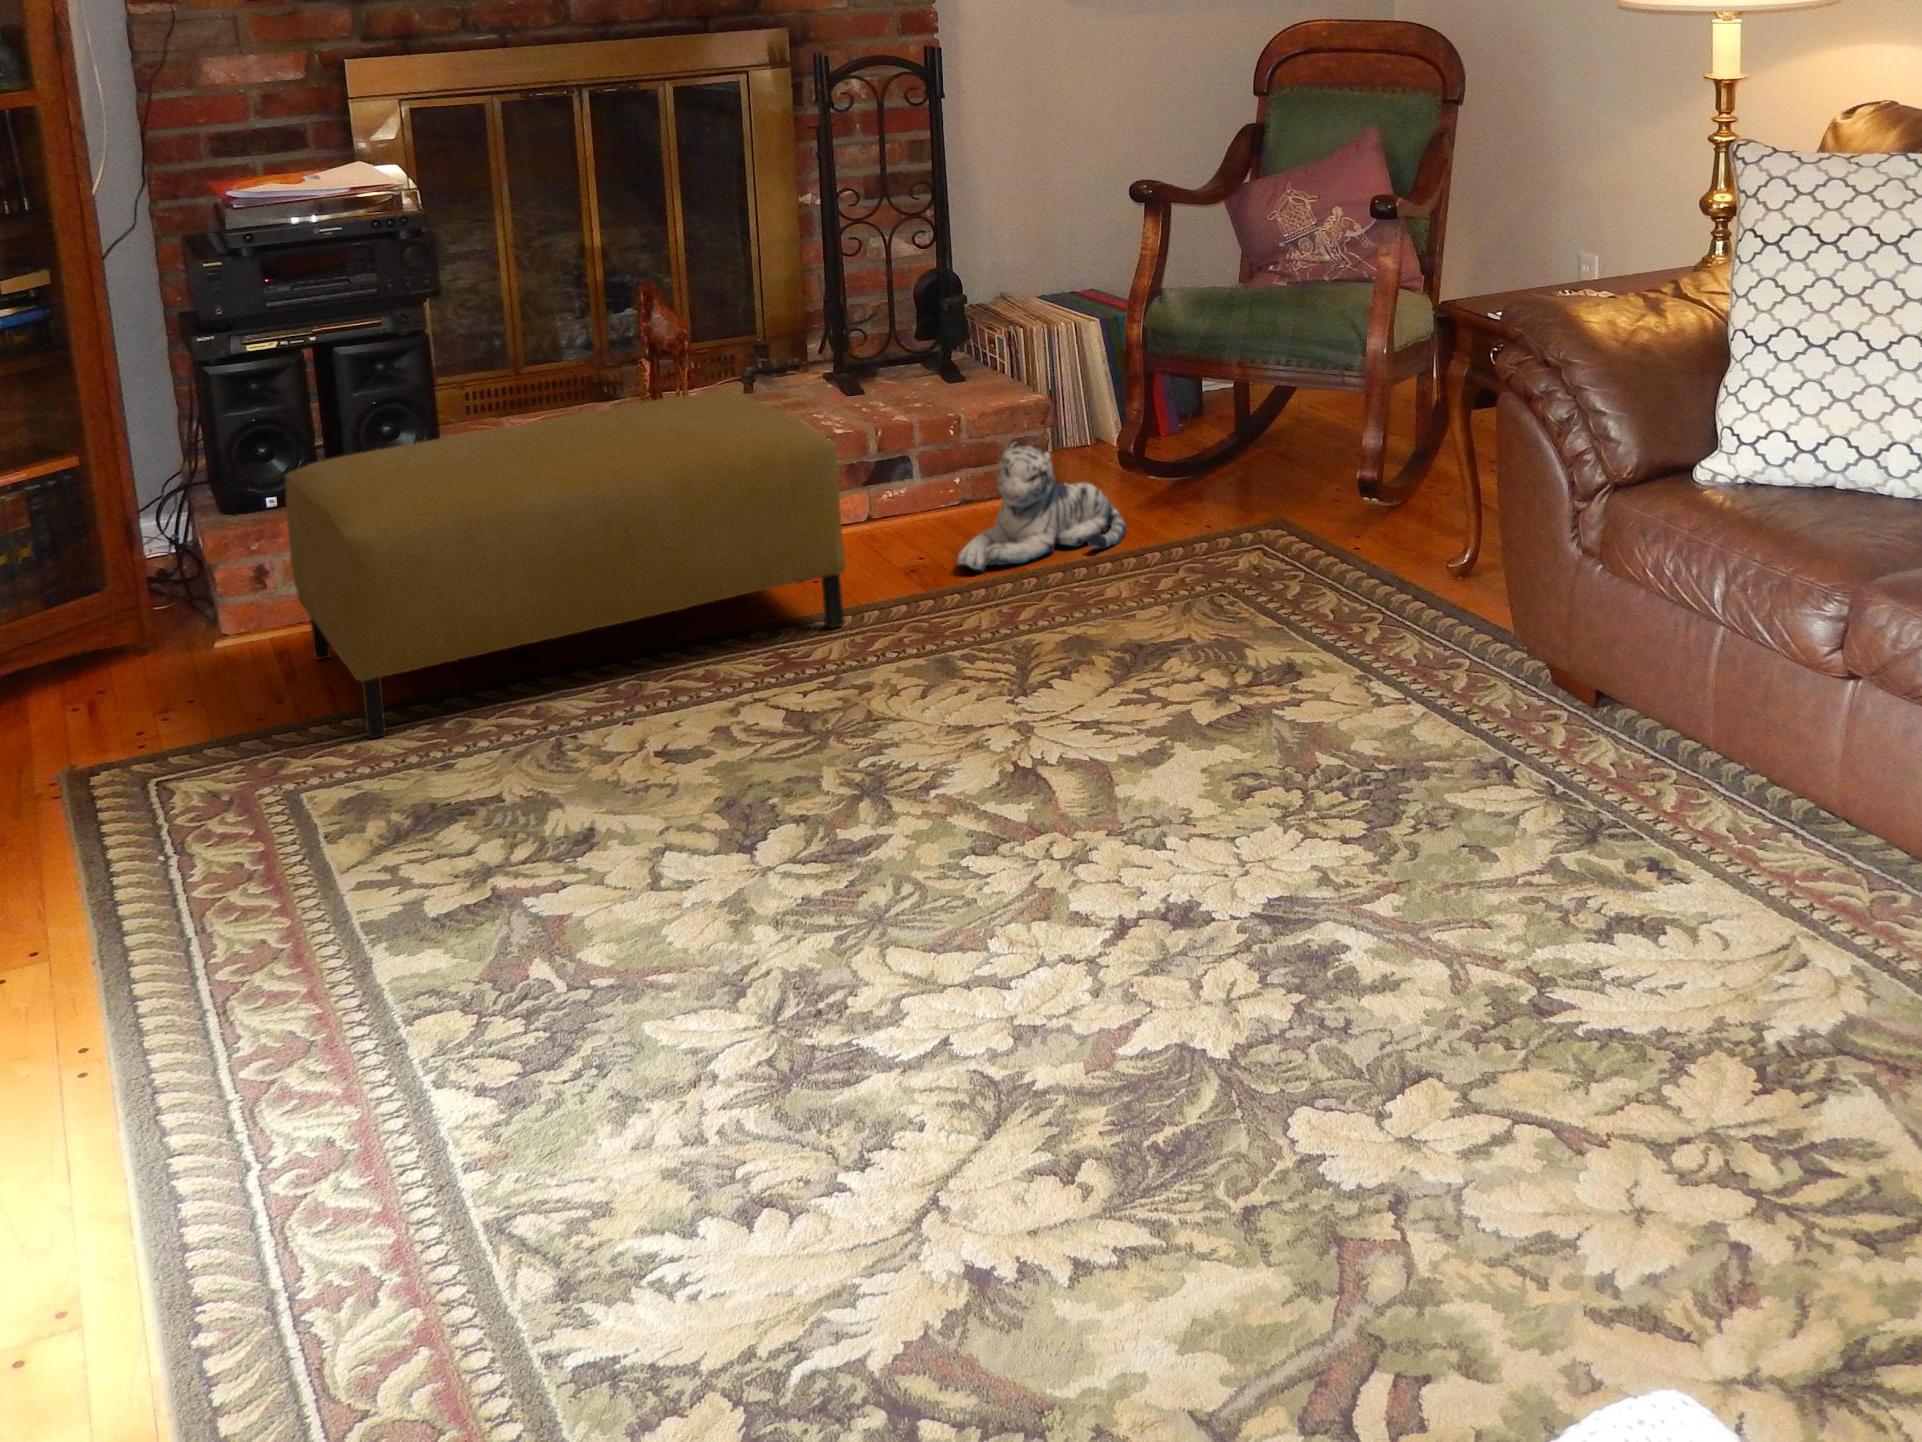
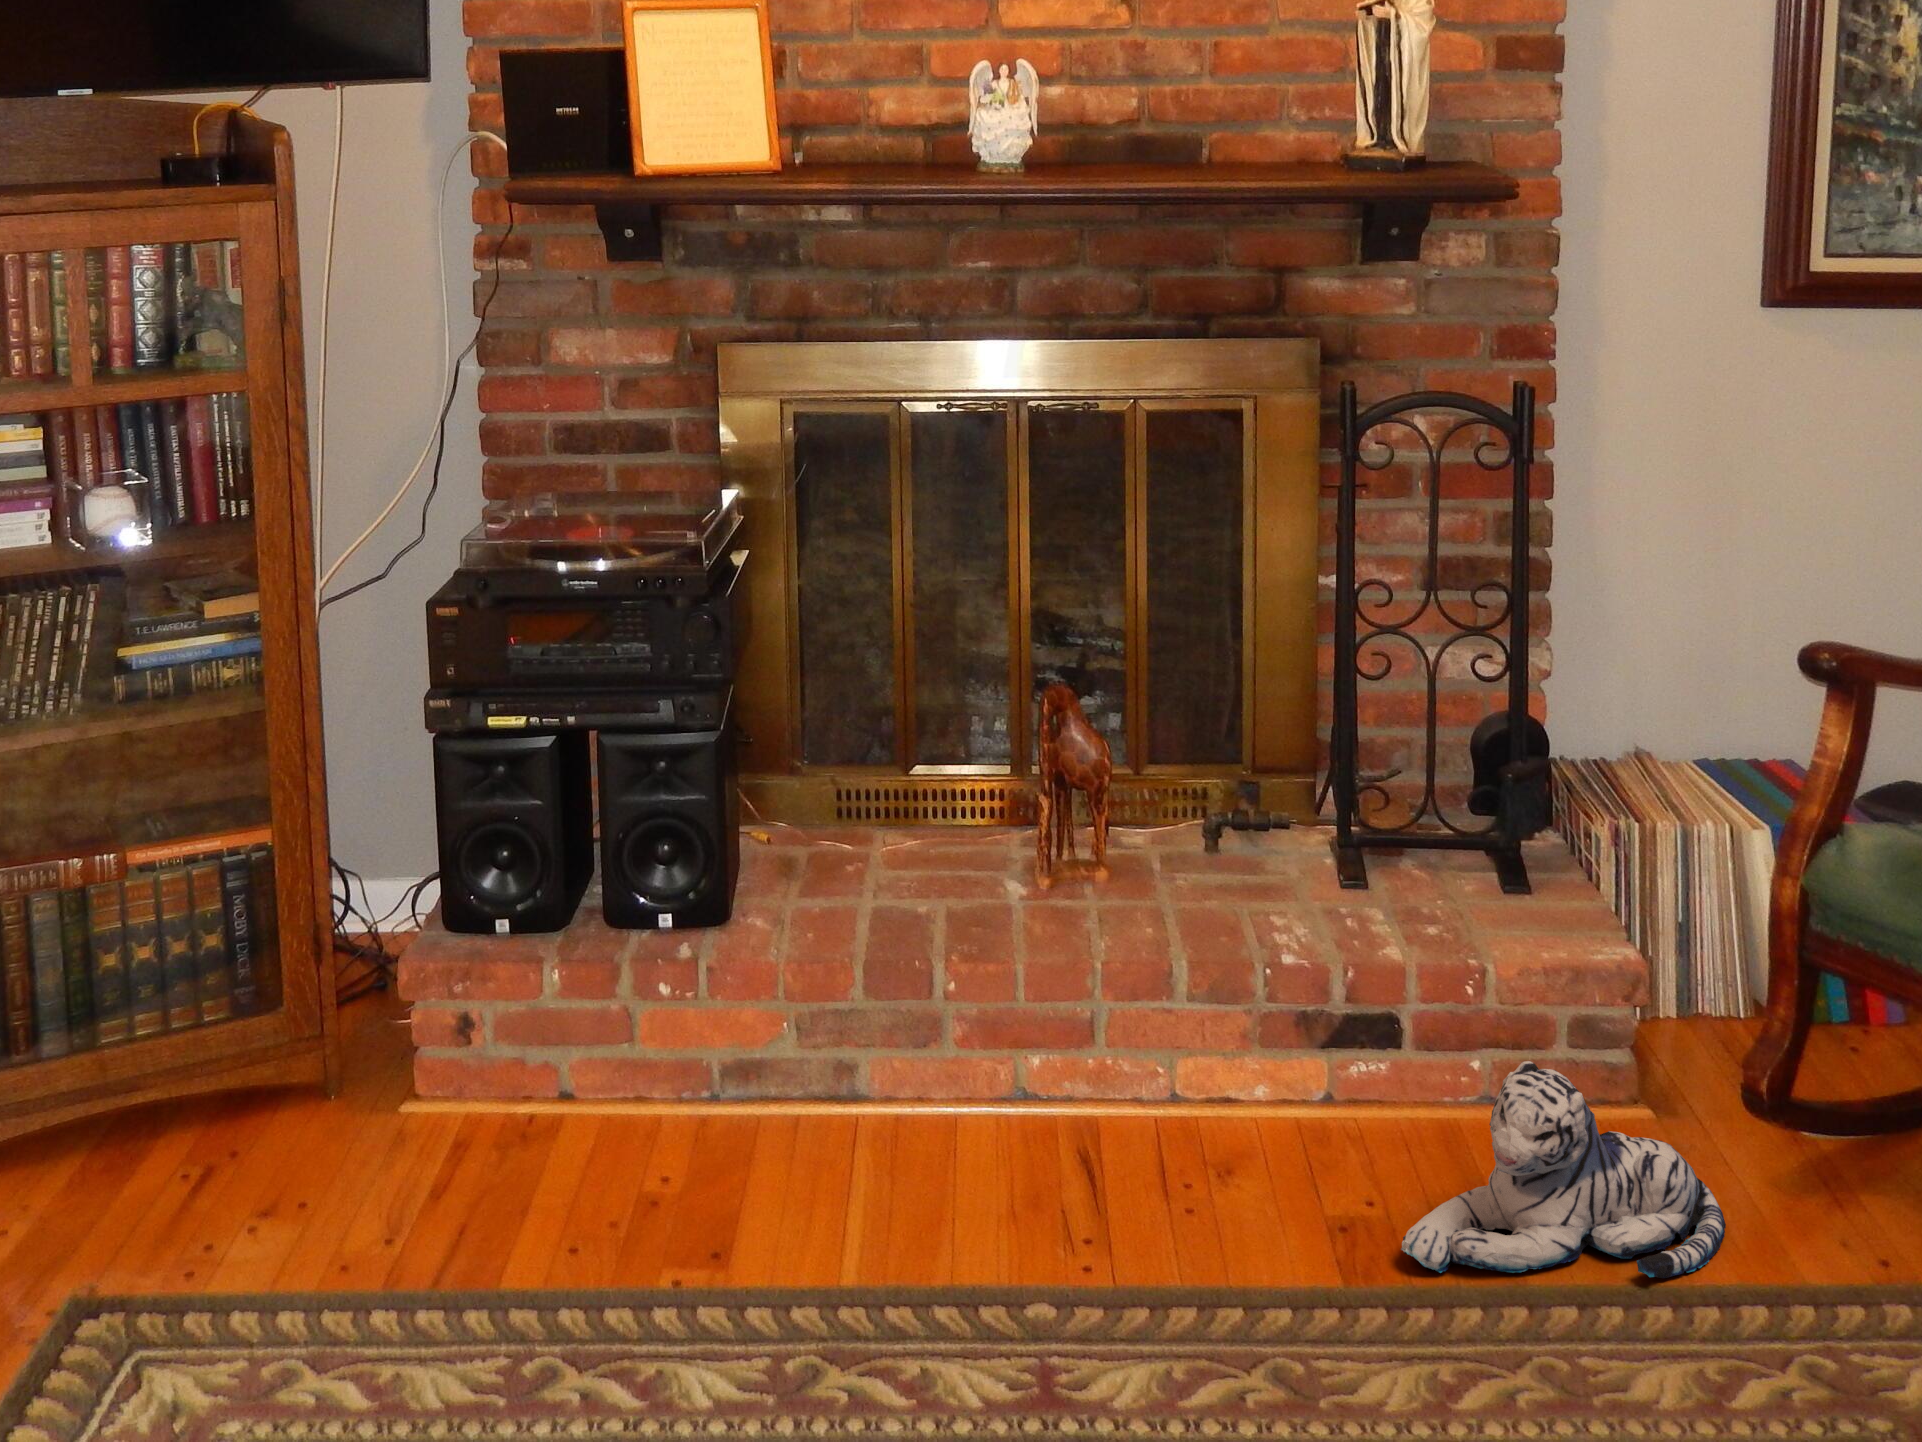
ottoman: present [285,391,846,738] -> none [391,889,1177,1370]

